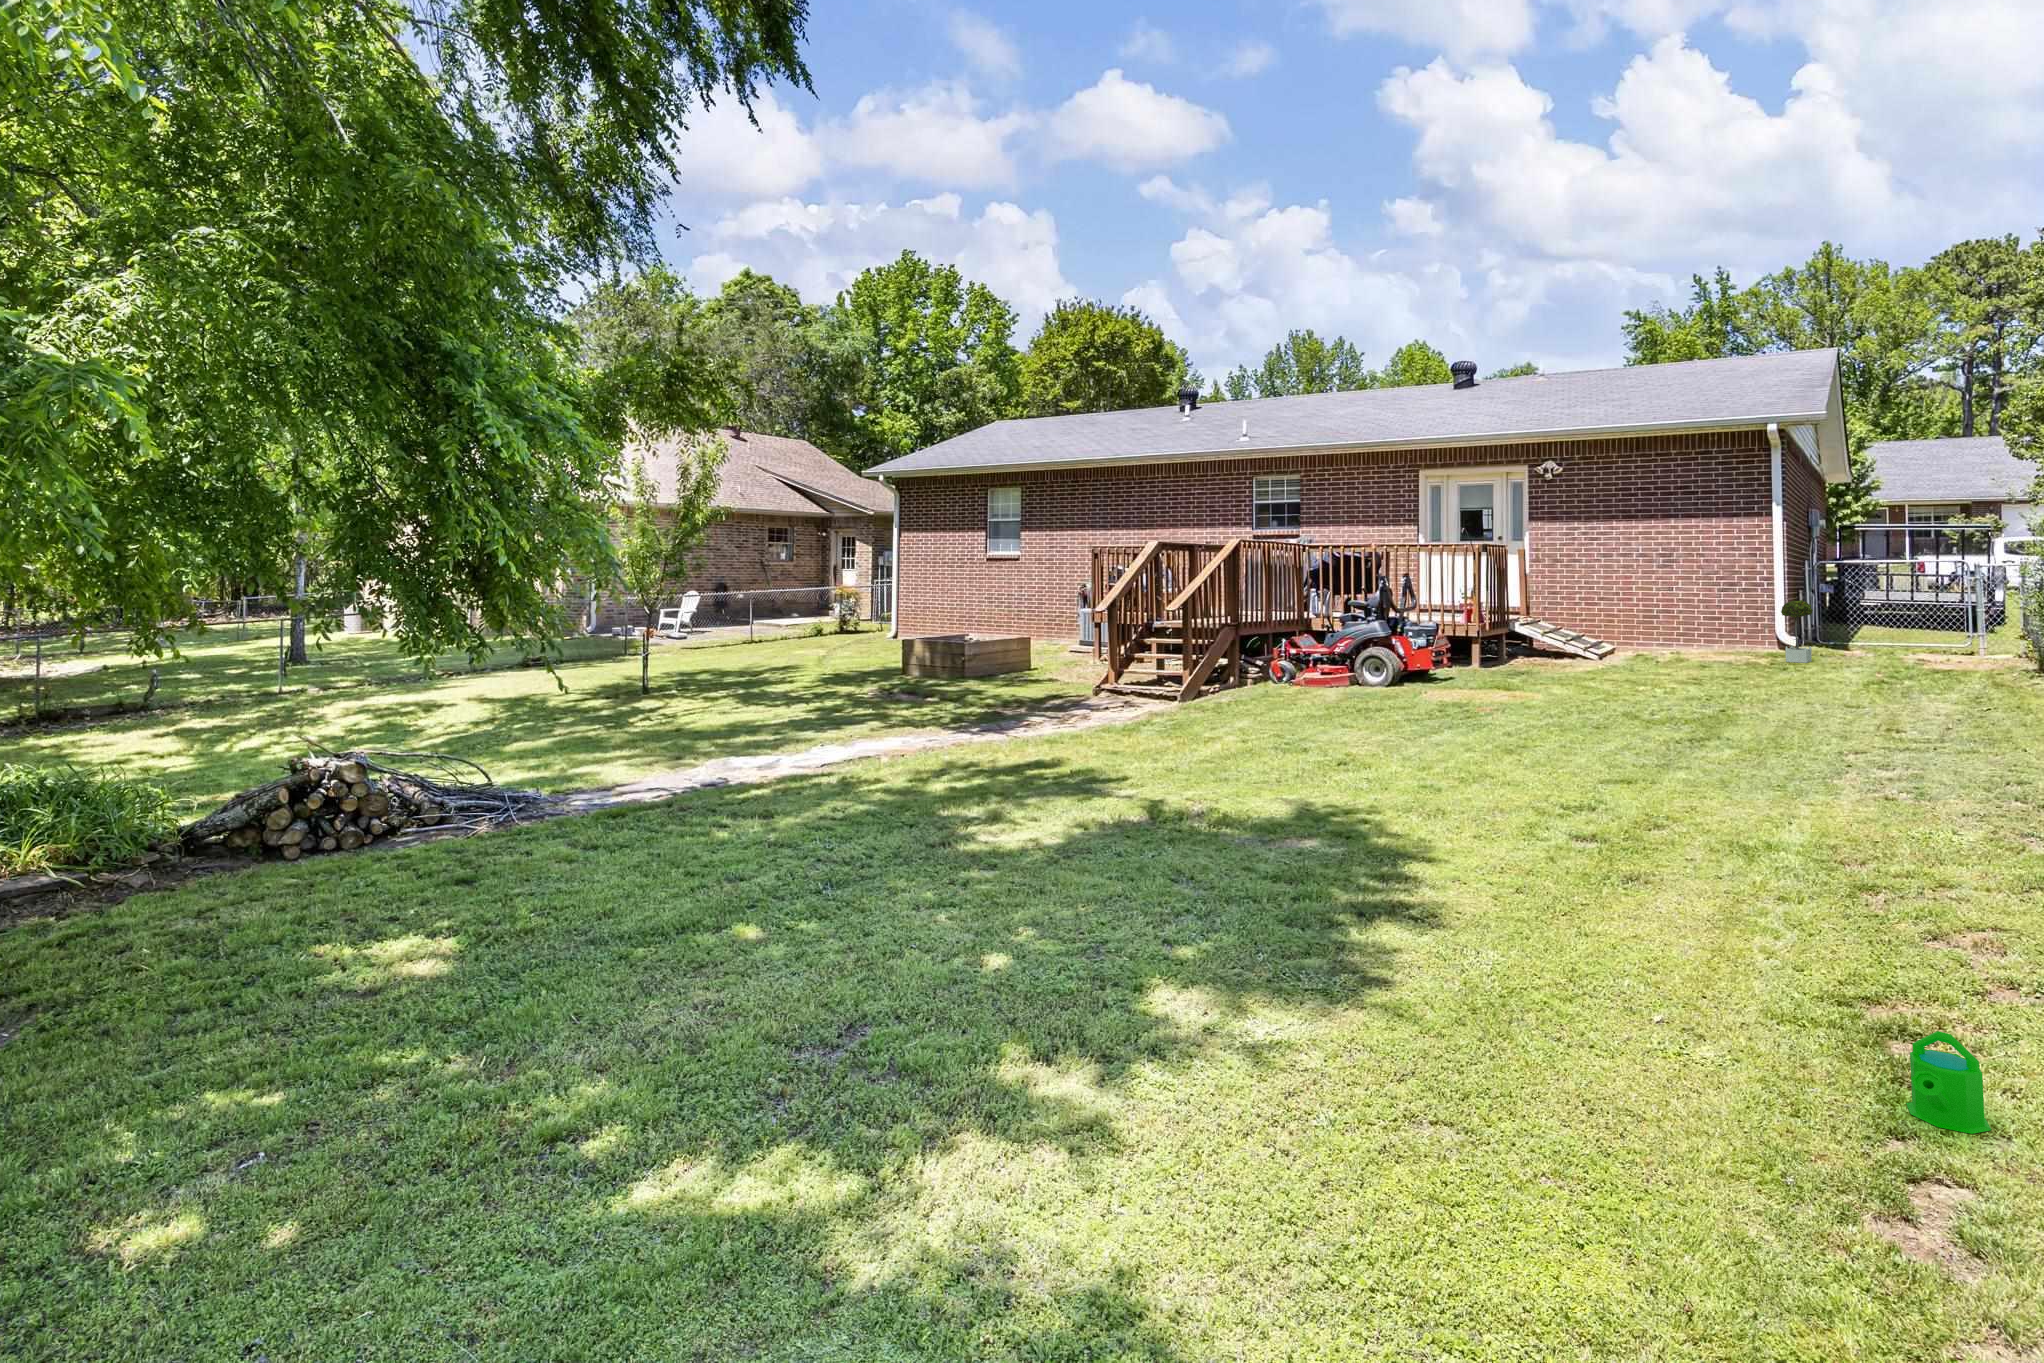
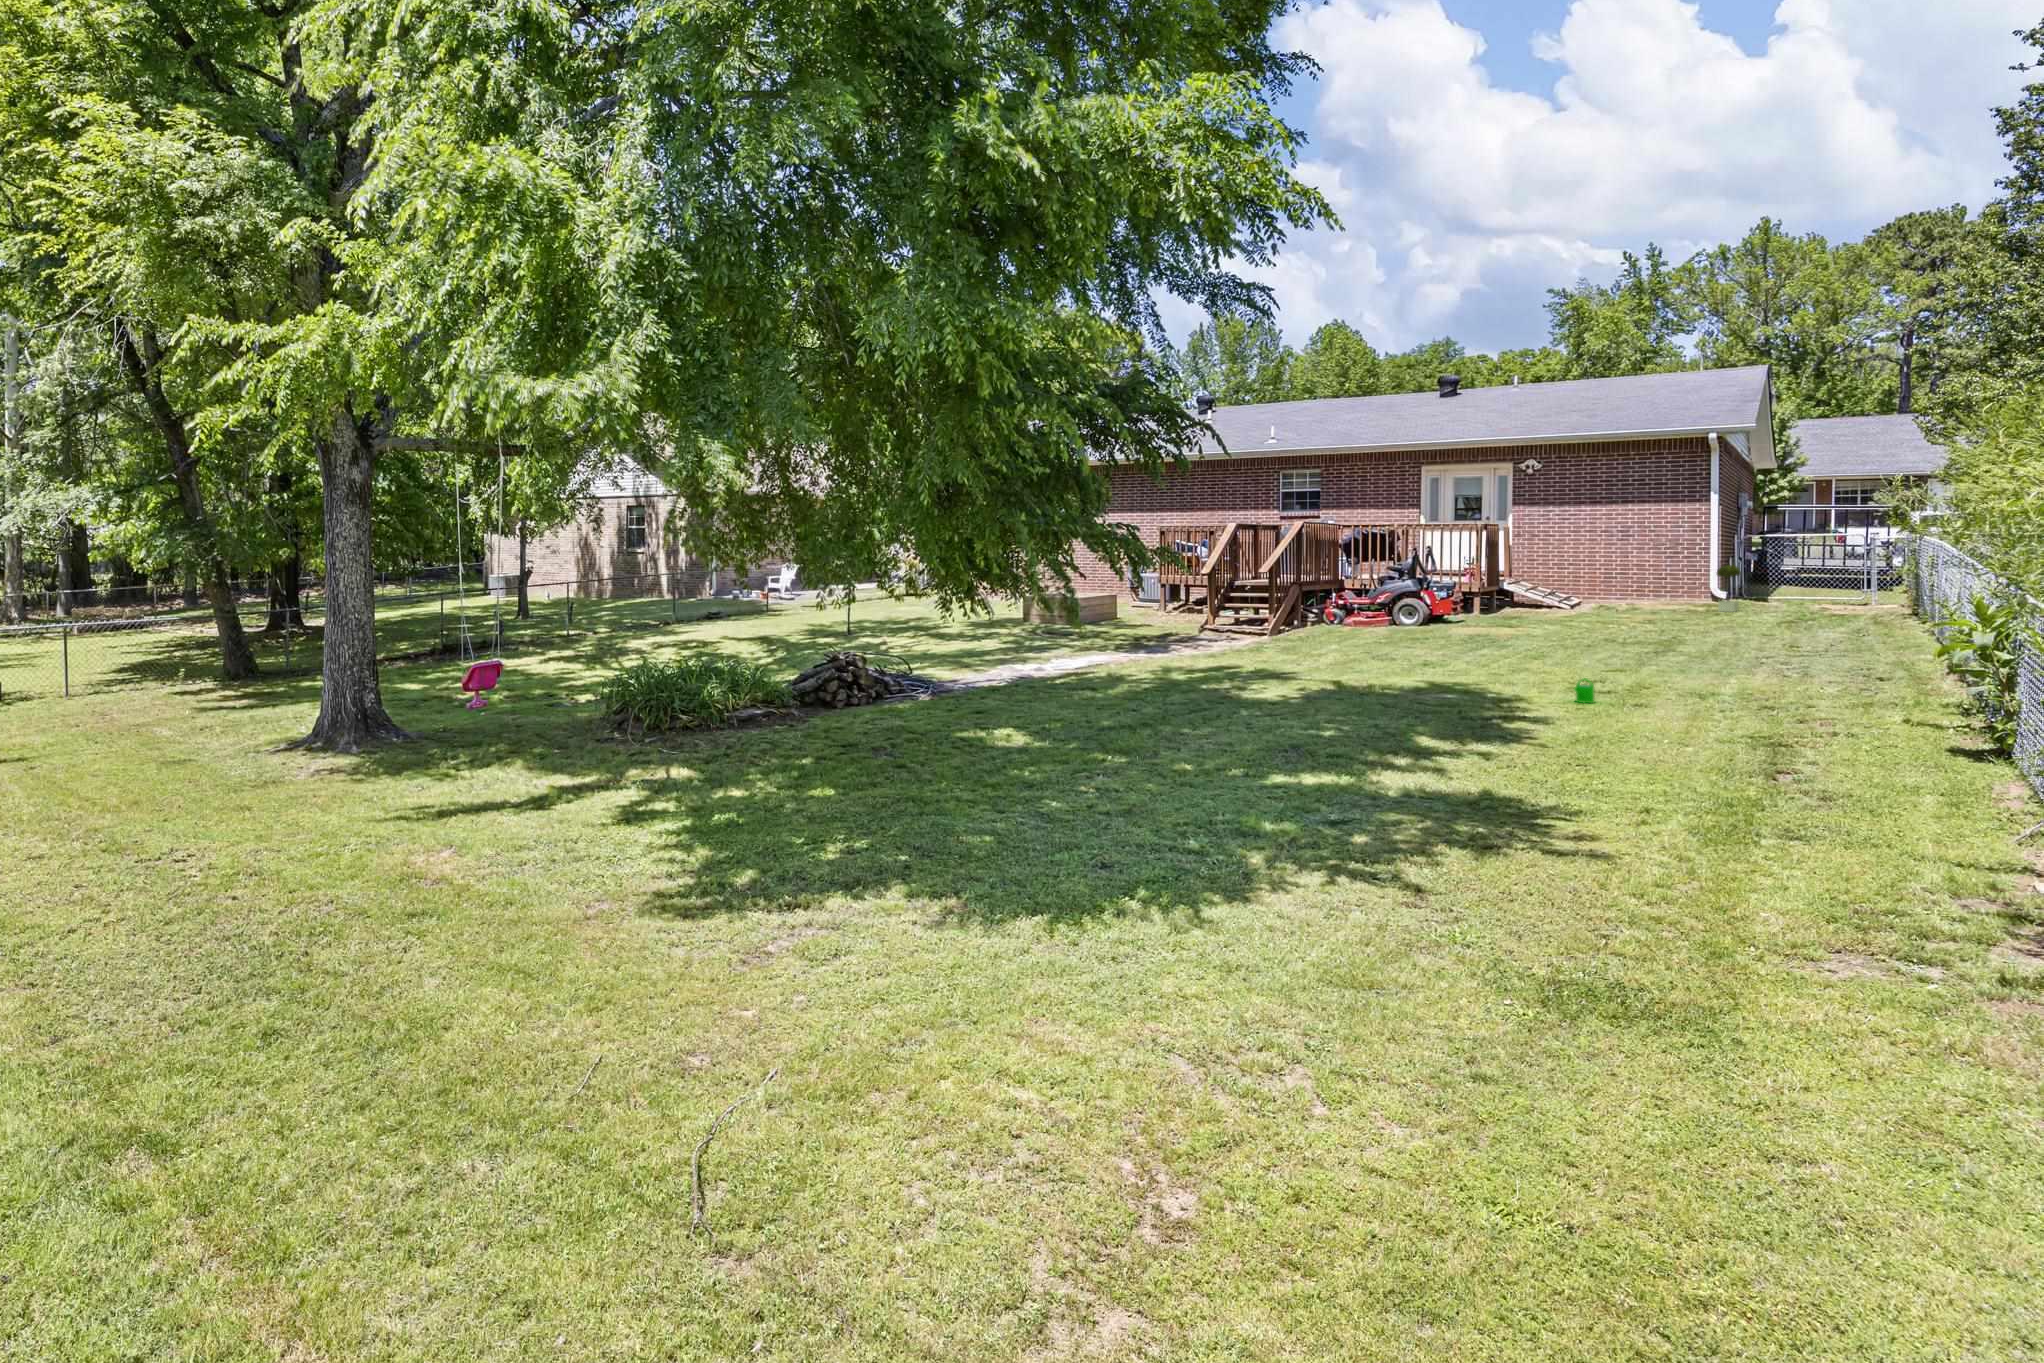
watering can: present [1906,1031,1992,1134] -> present [1574,678,1594,703]

